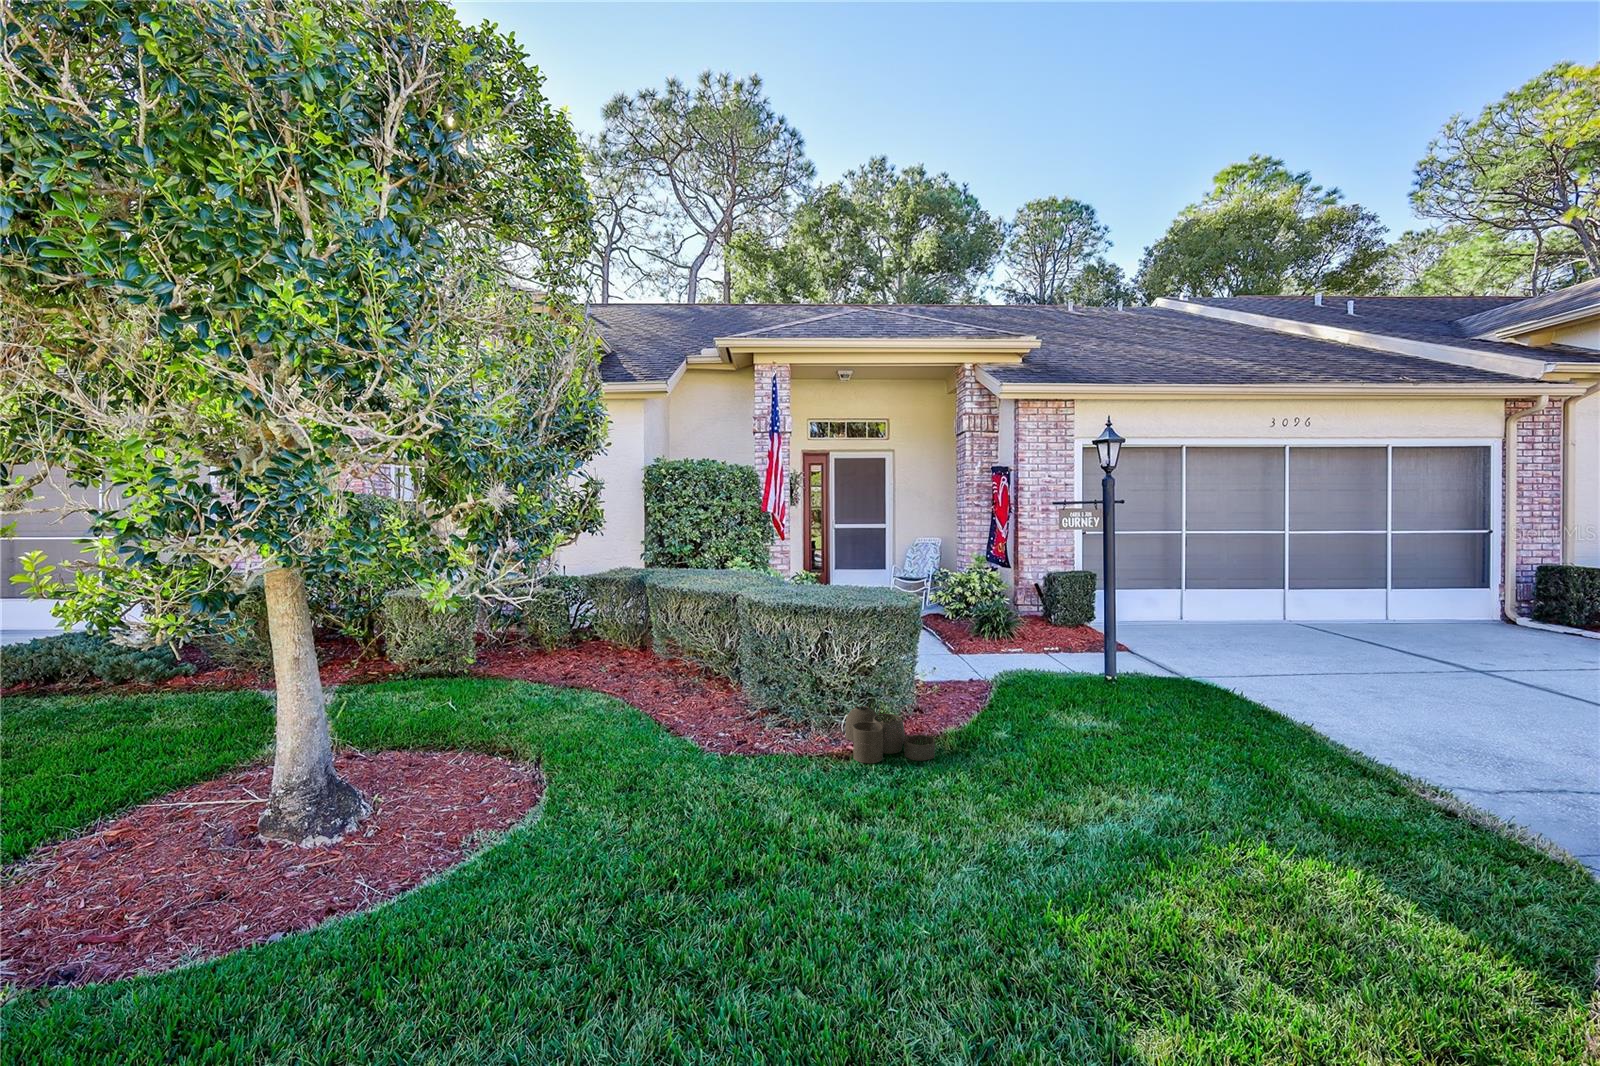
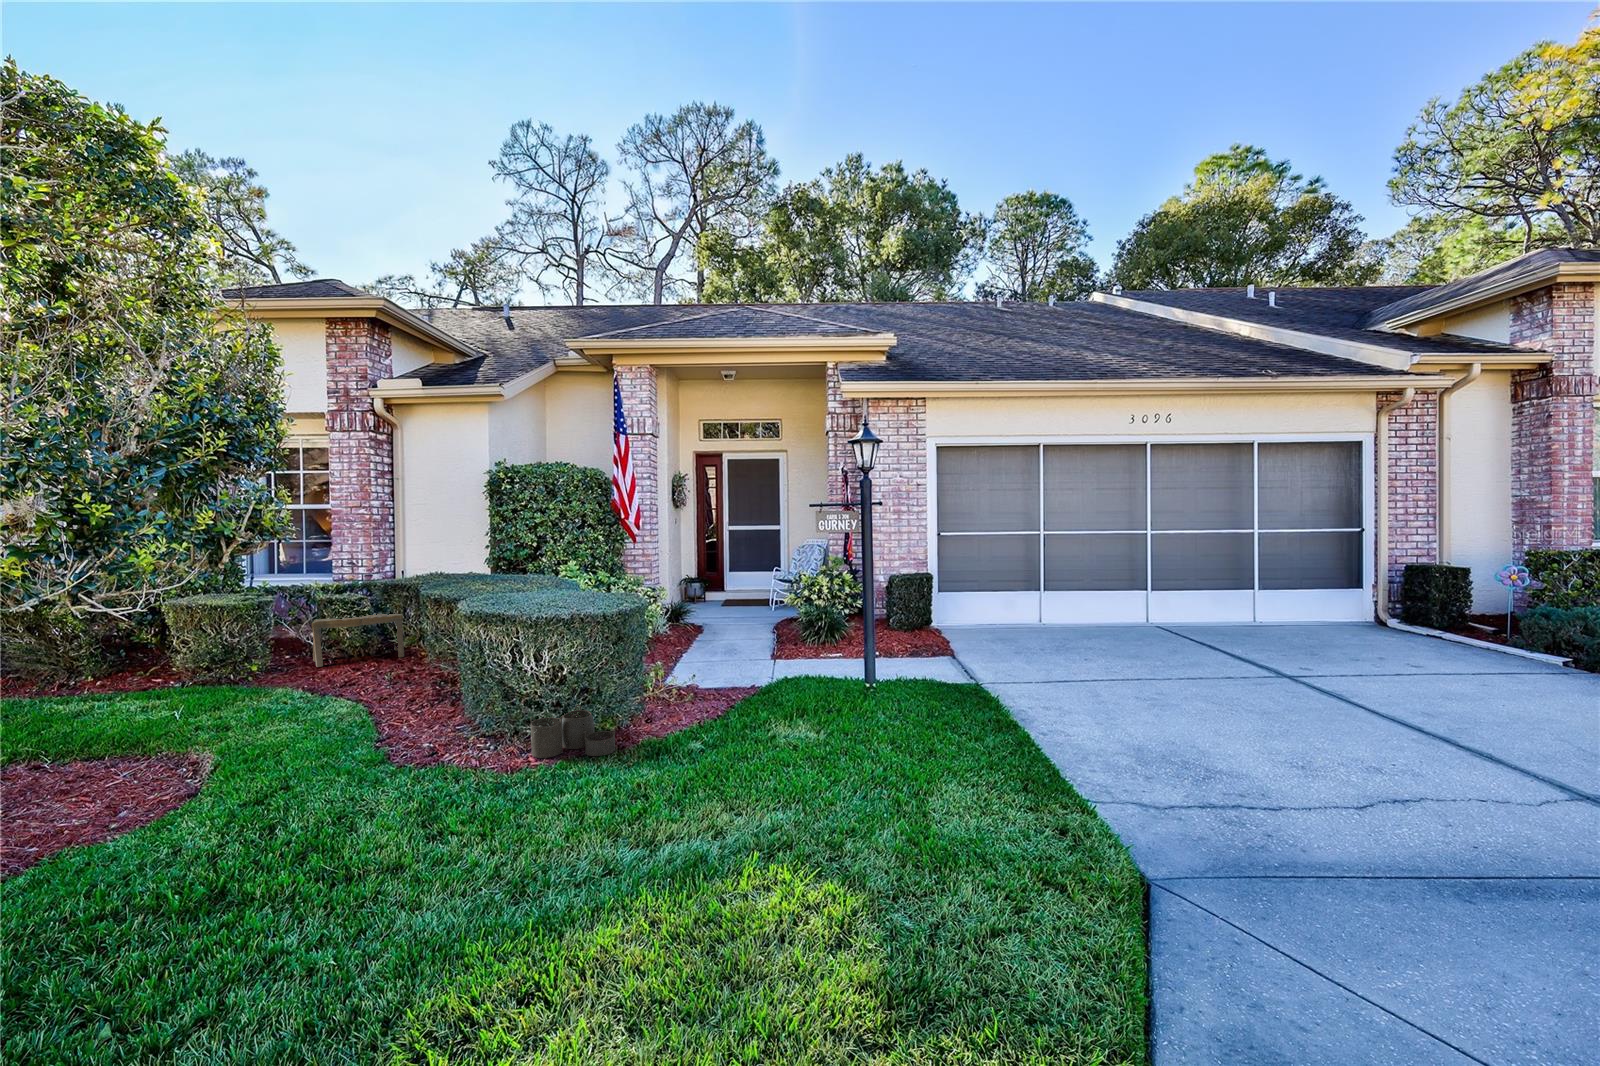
bench: none [495,614,585,672] -> present [312,614,404,667]

